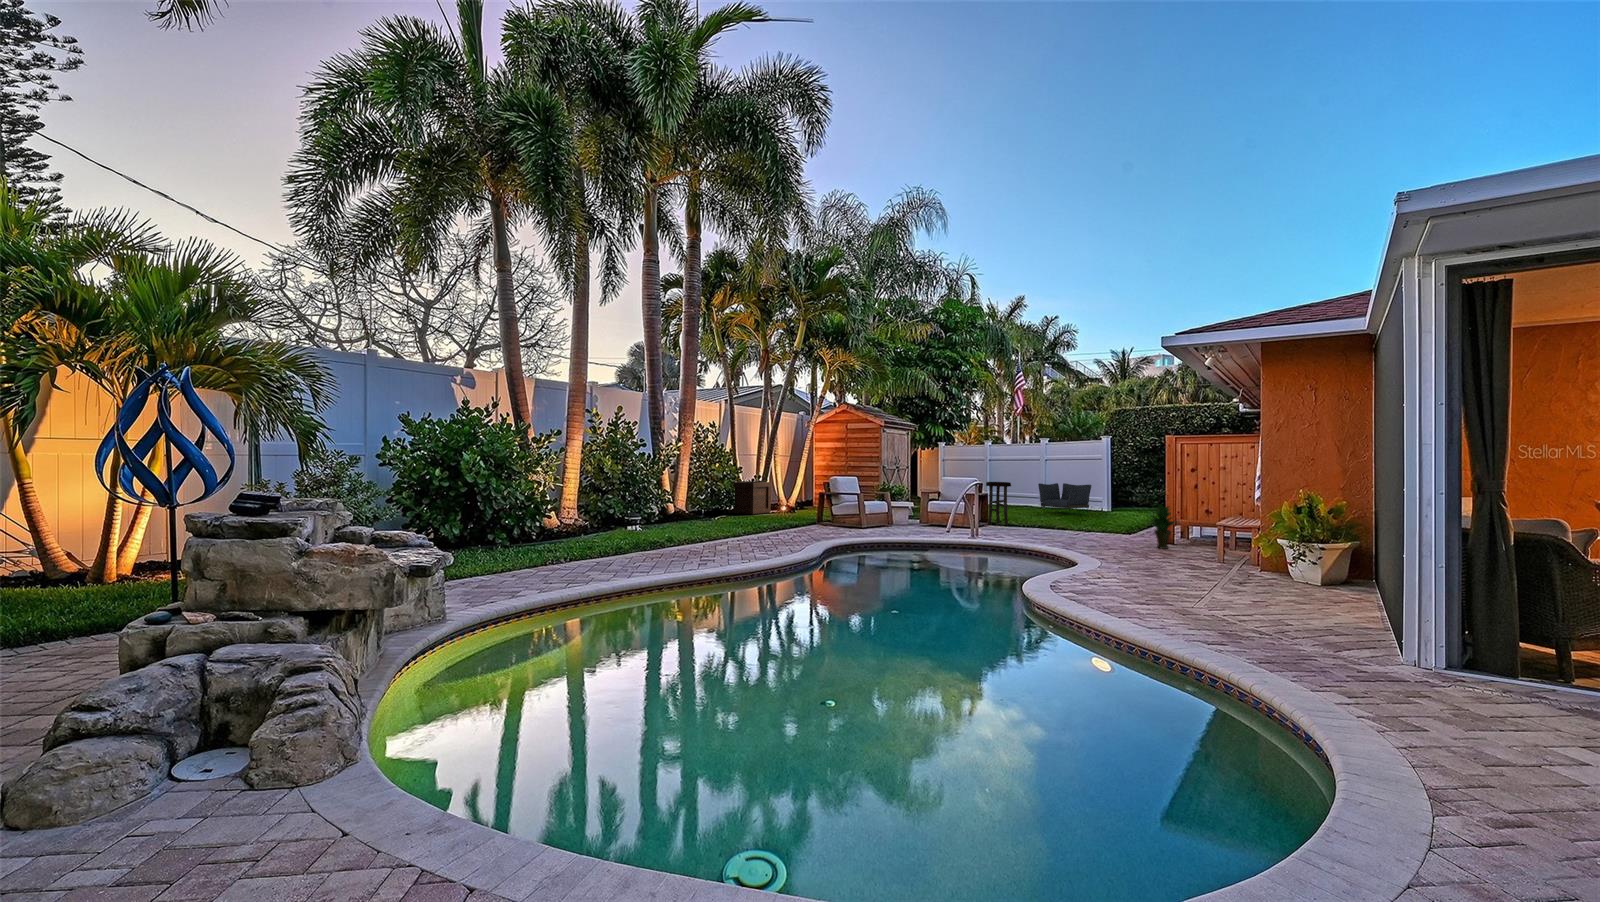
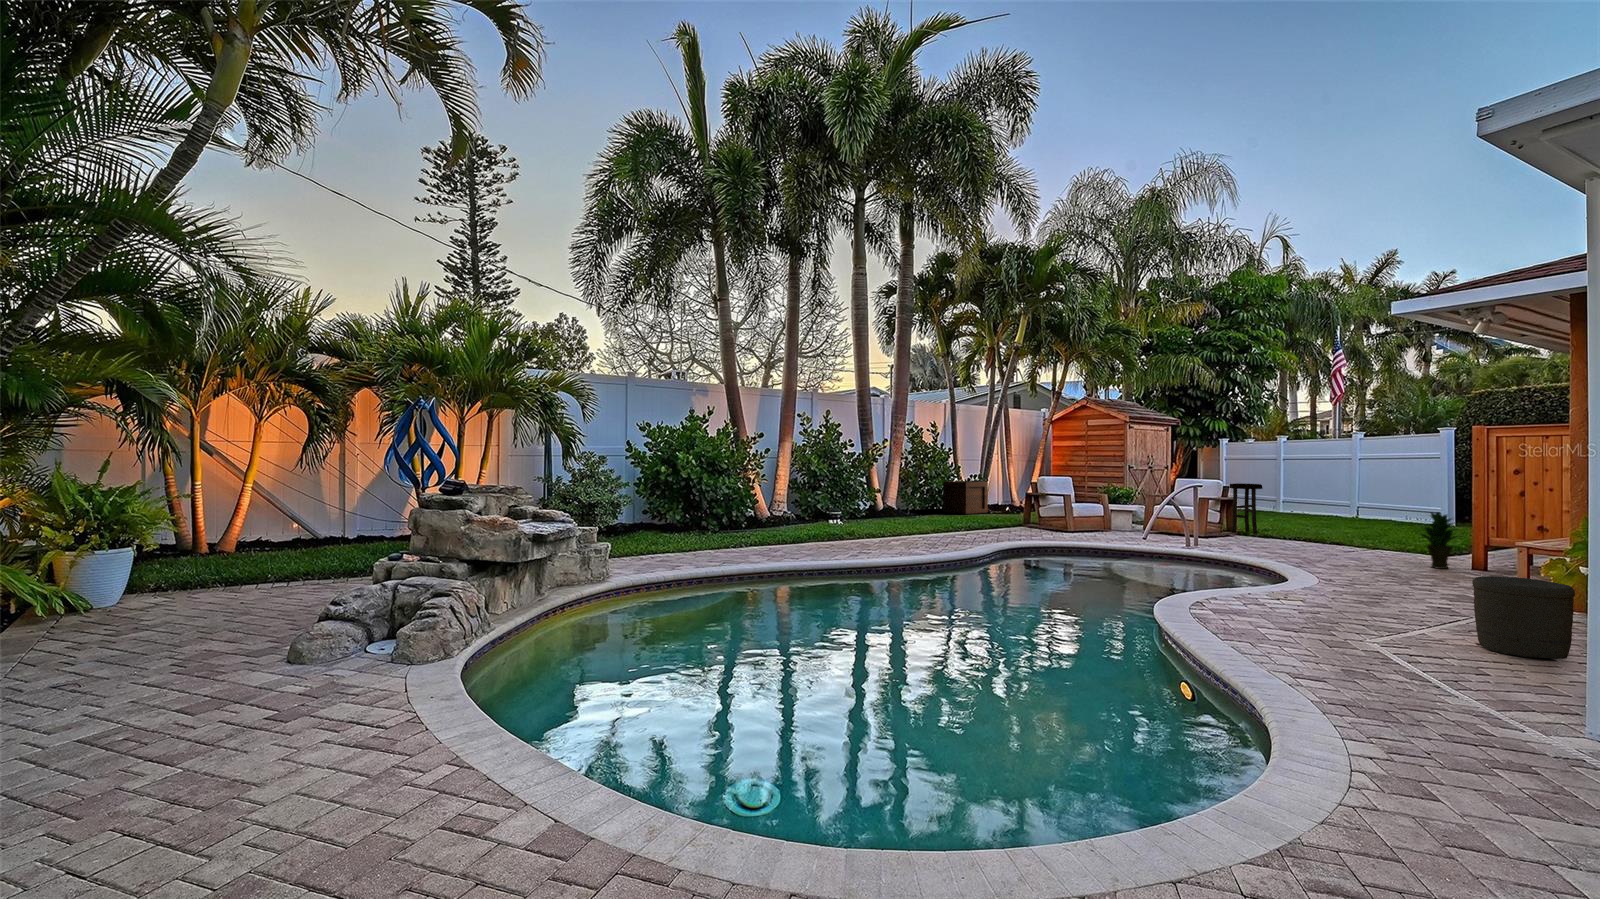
armchair: present [1038,483,1091,513] -> none [1331,487,1407,526]
woven basket: none [1278,556,1347,618] -> present [1472,576,1575,659]

